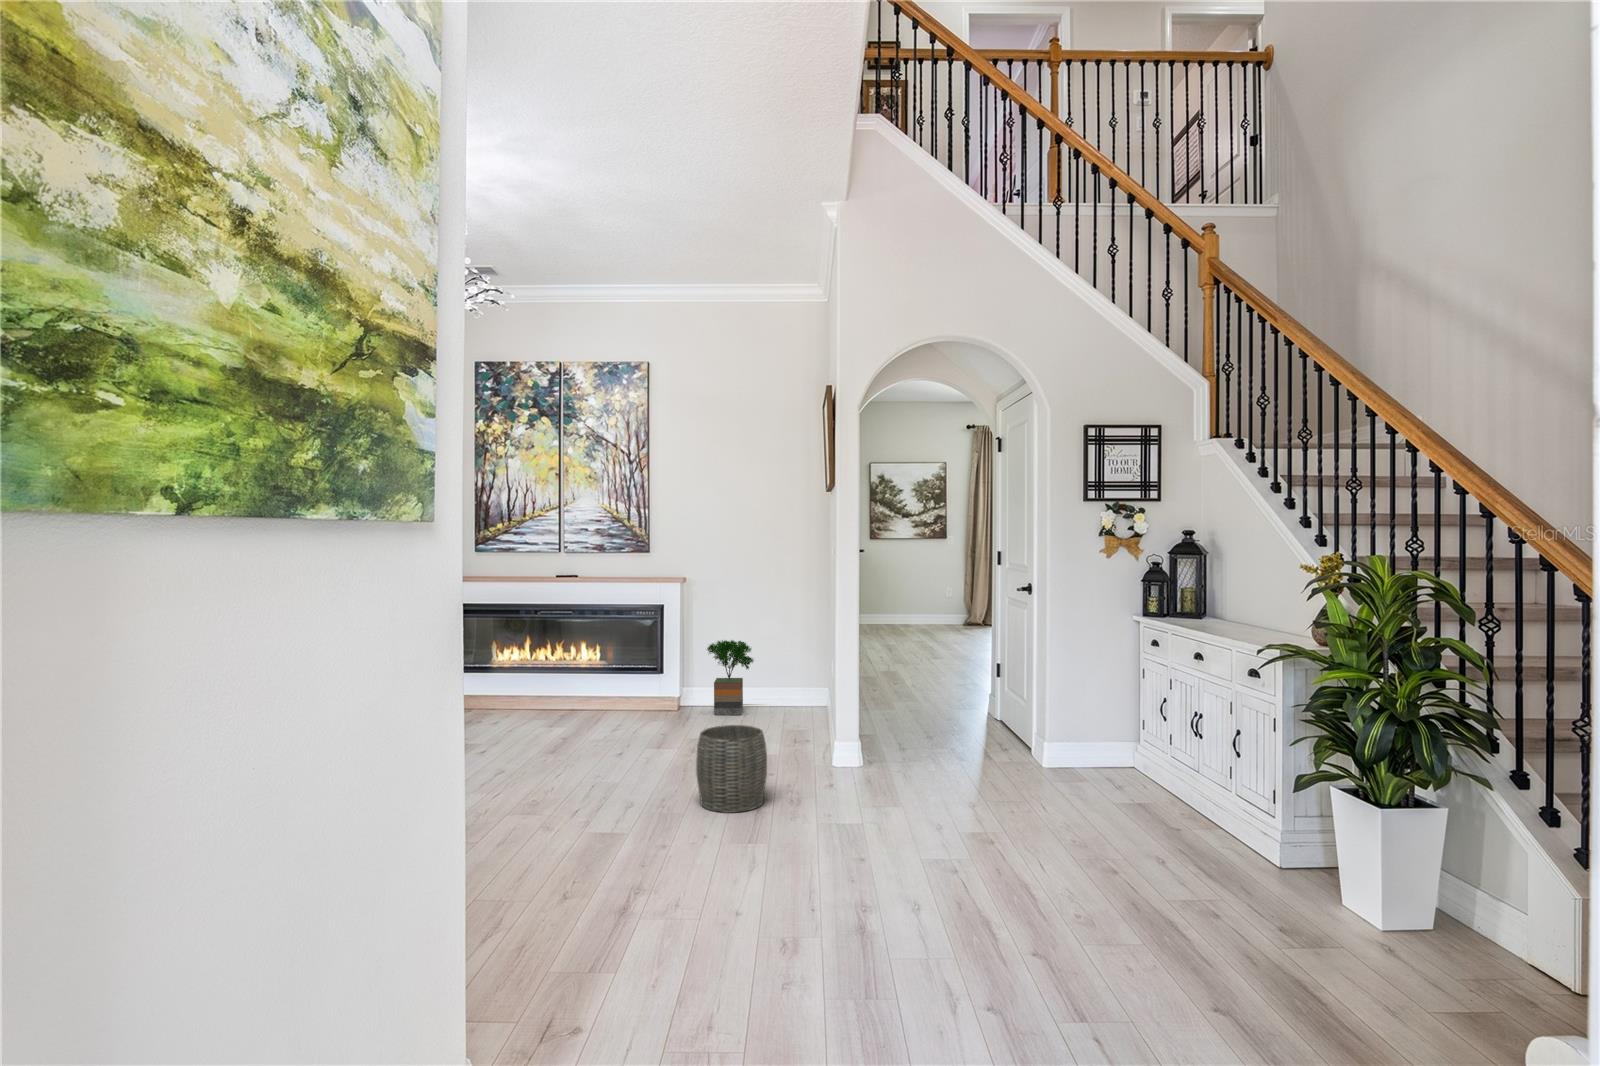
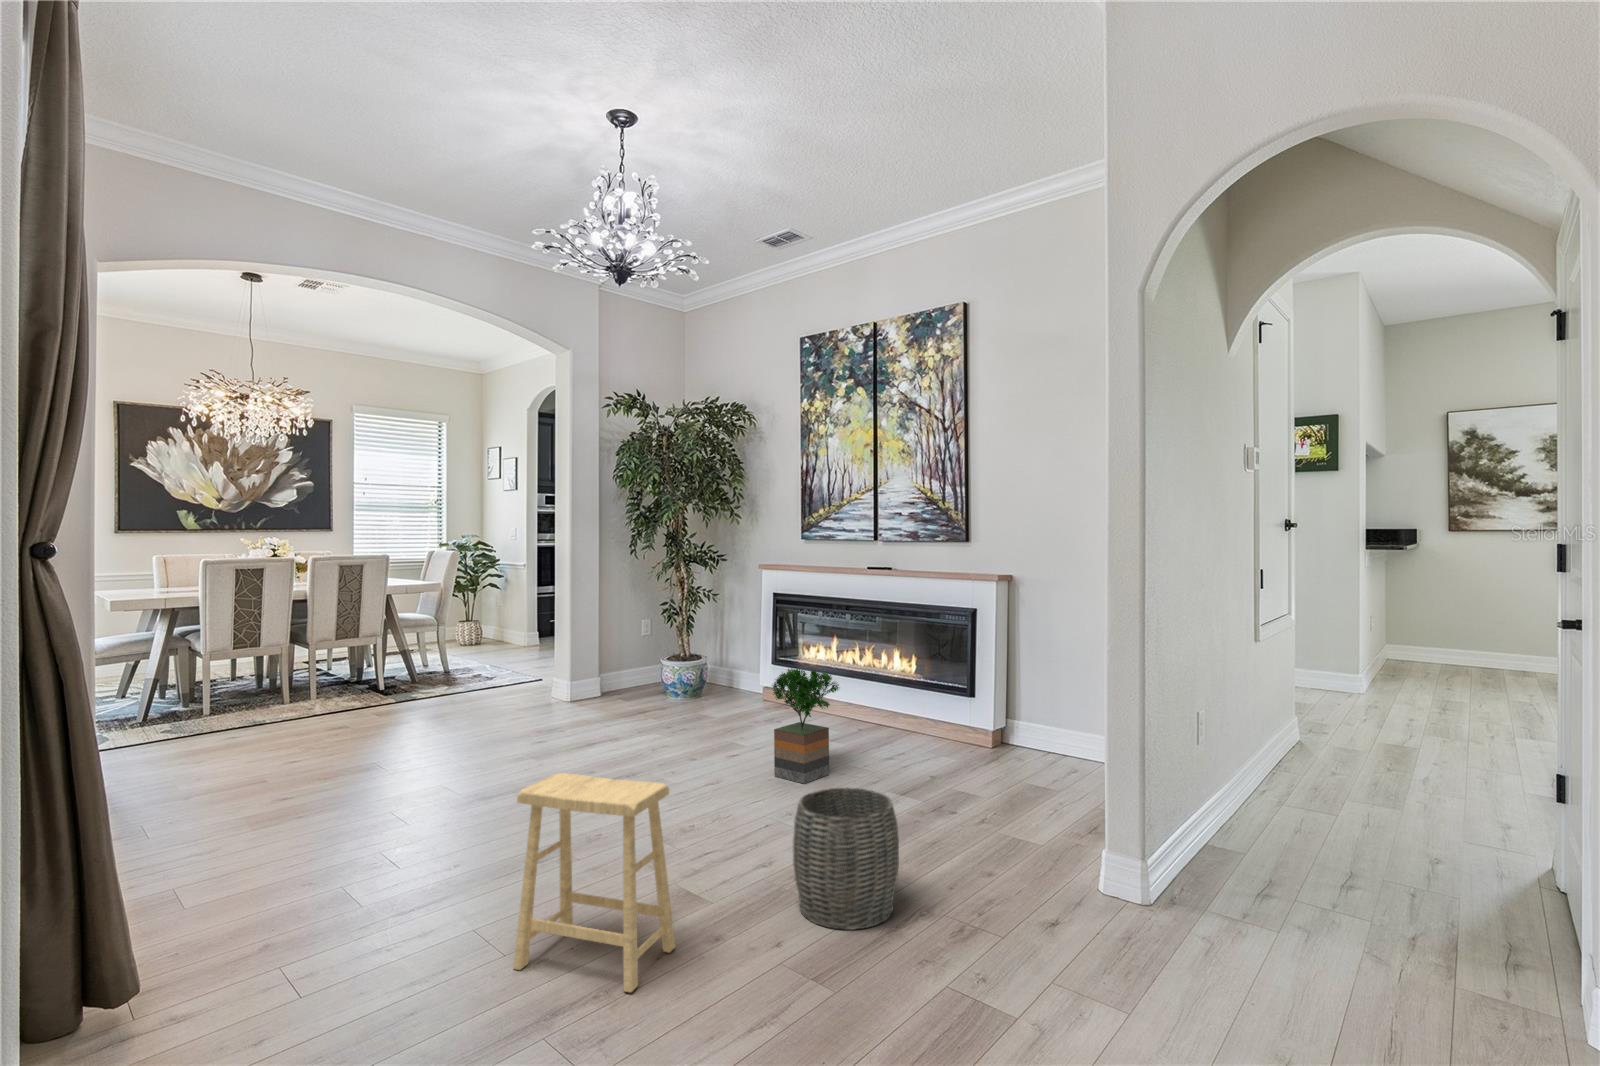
potted tree: present [707,640,754,715] -> present [772,668,839,784]
footstool: none [575,728,681,879] -> present [514,773,675,992]

